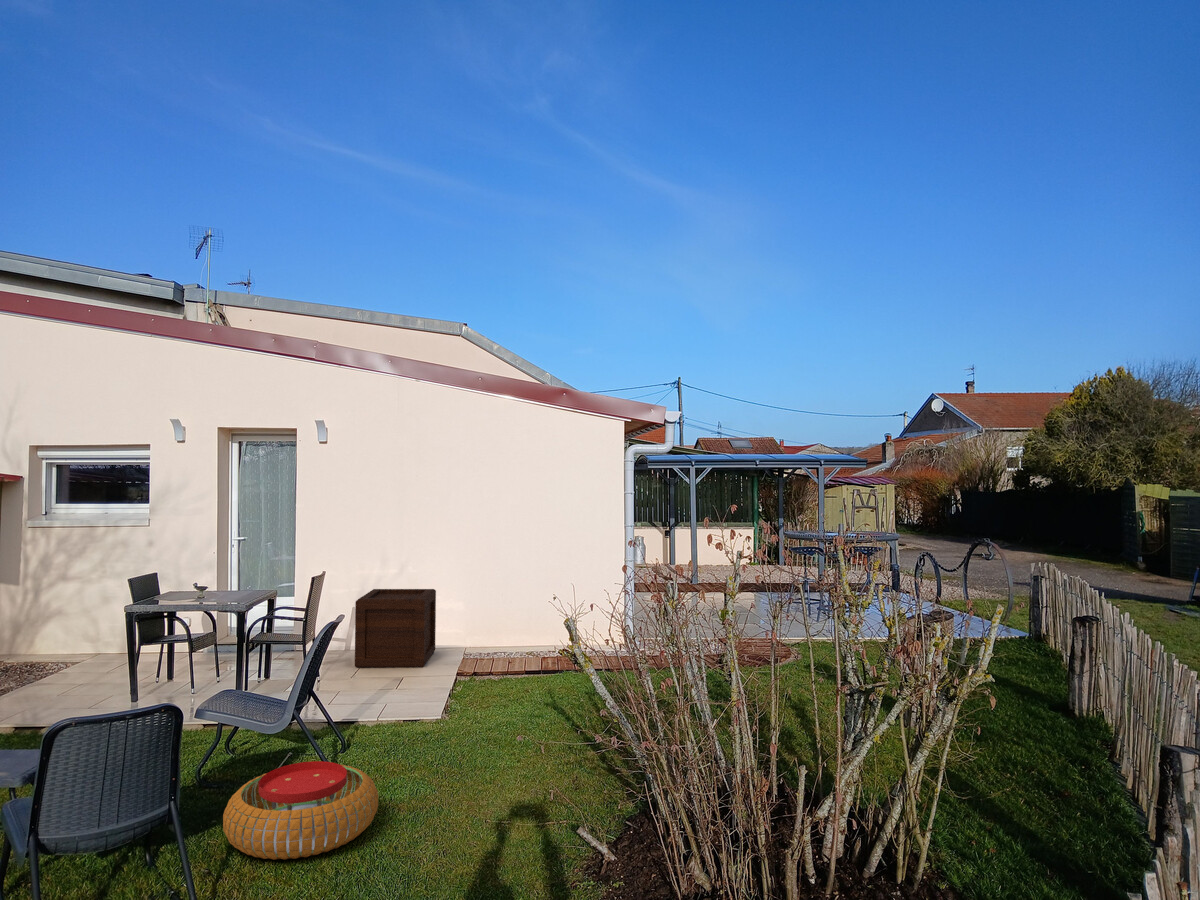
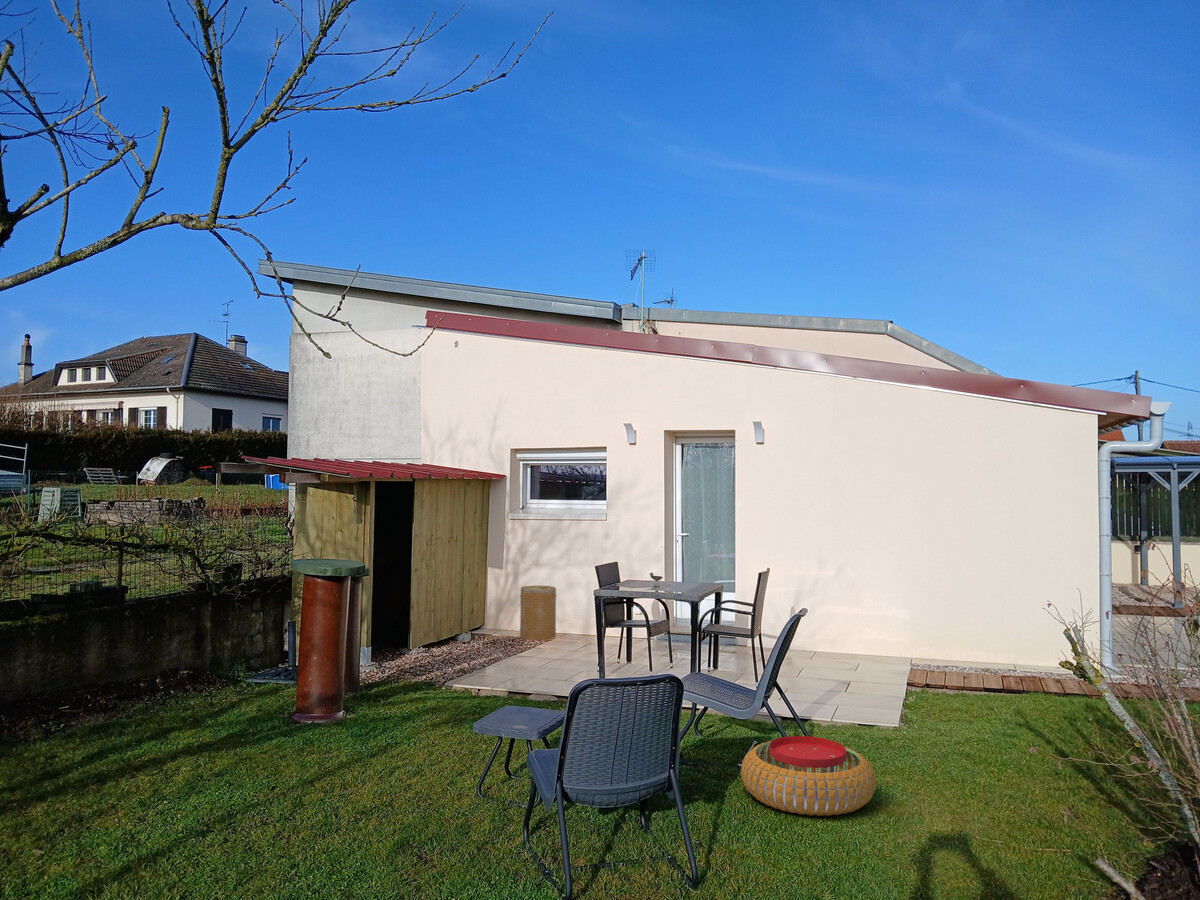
wooden crate: present [355,589,436,668] -> none [799,591,877,674]
basket: none [35,602,86,666] -> present [520,586,556,640]

